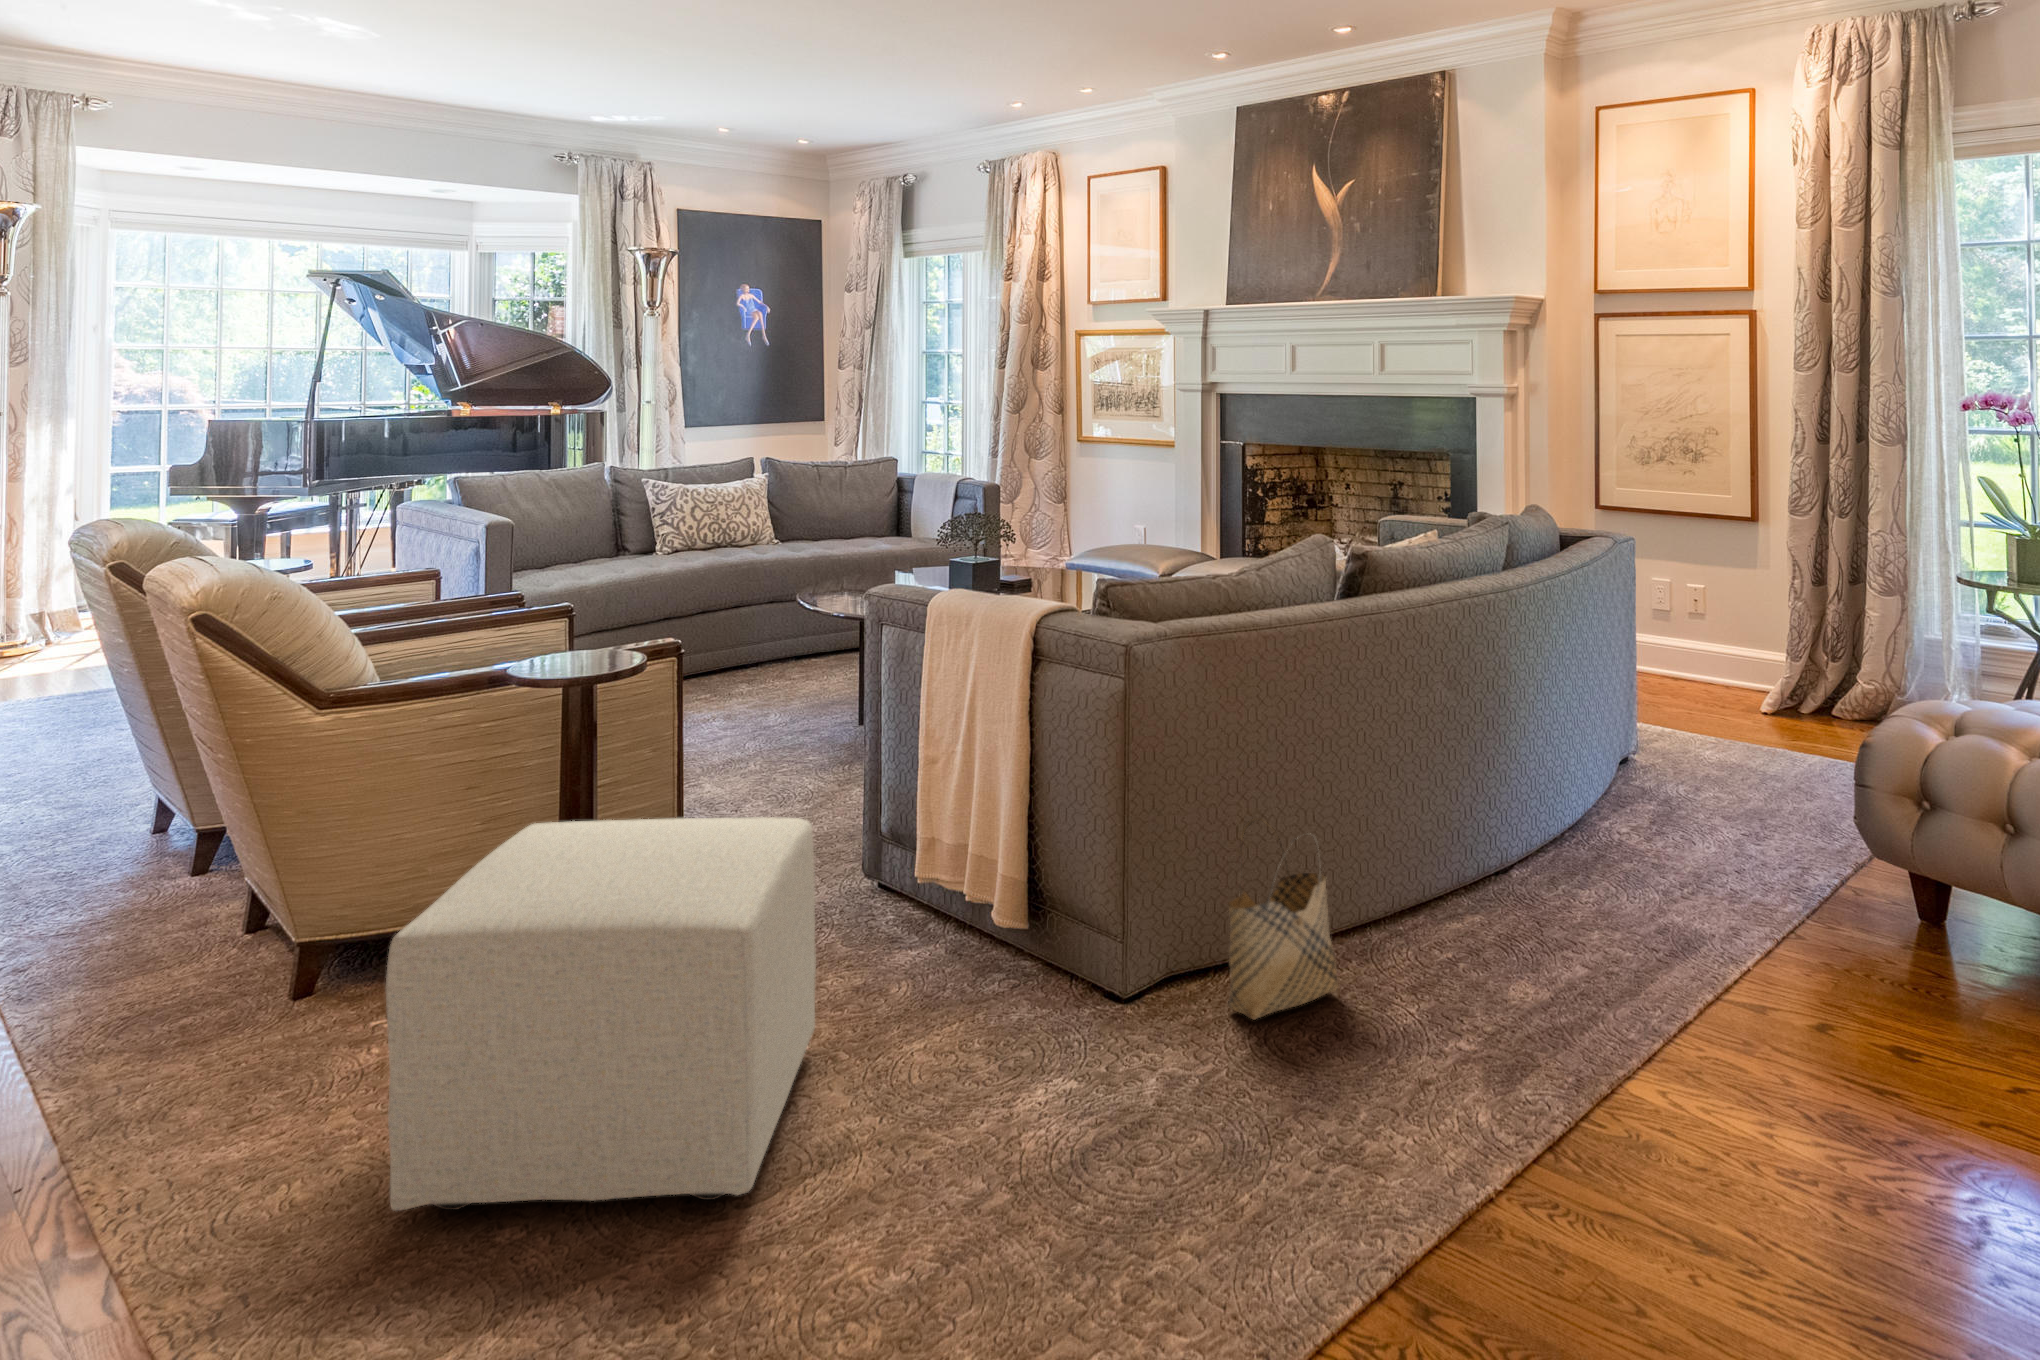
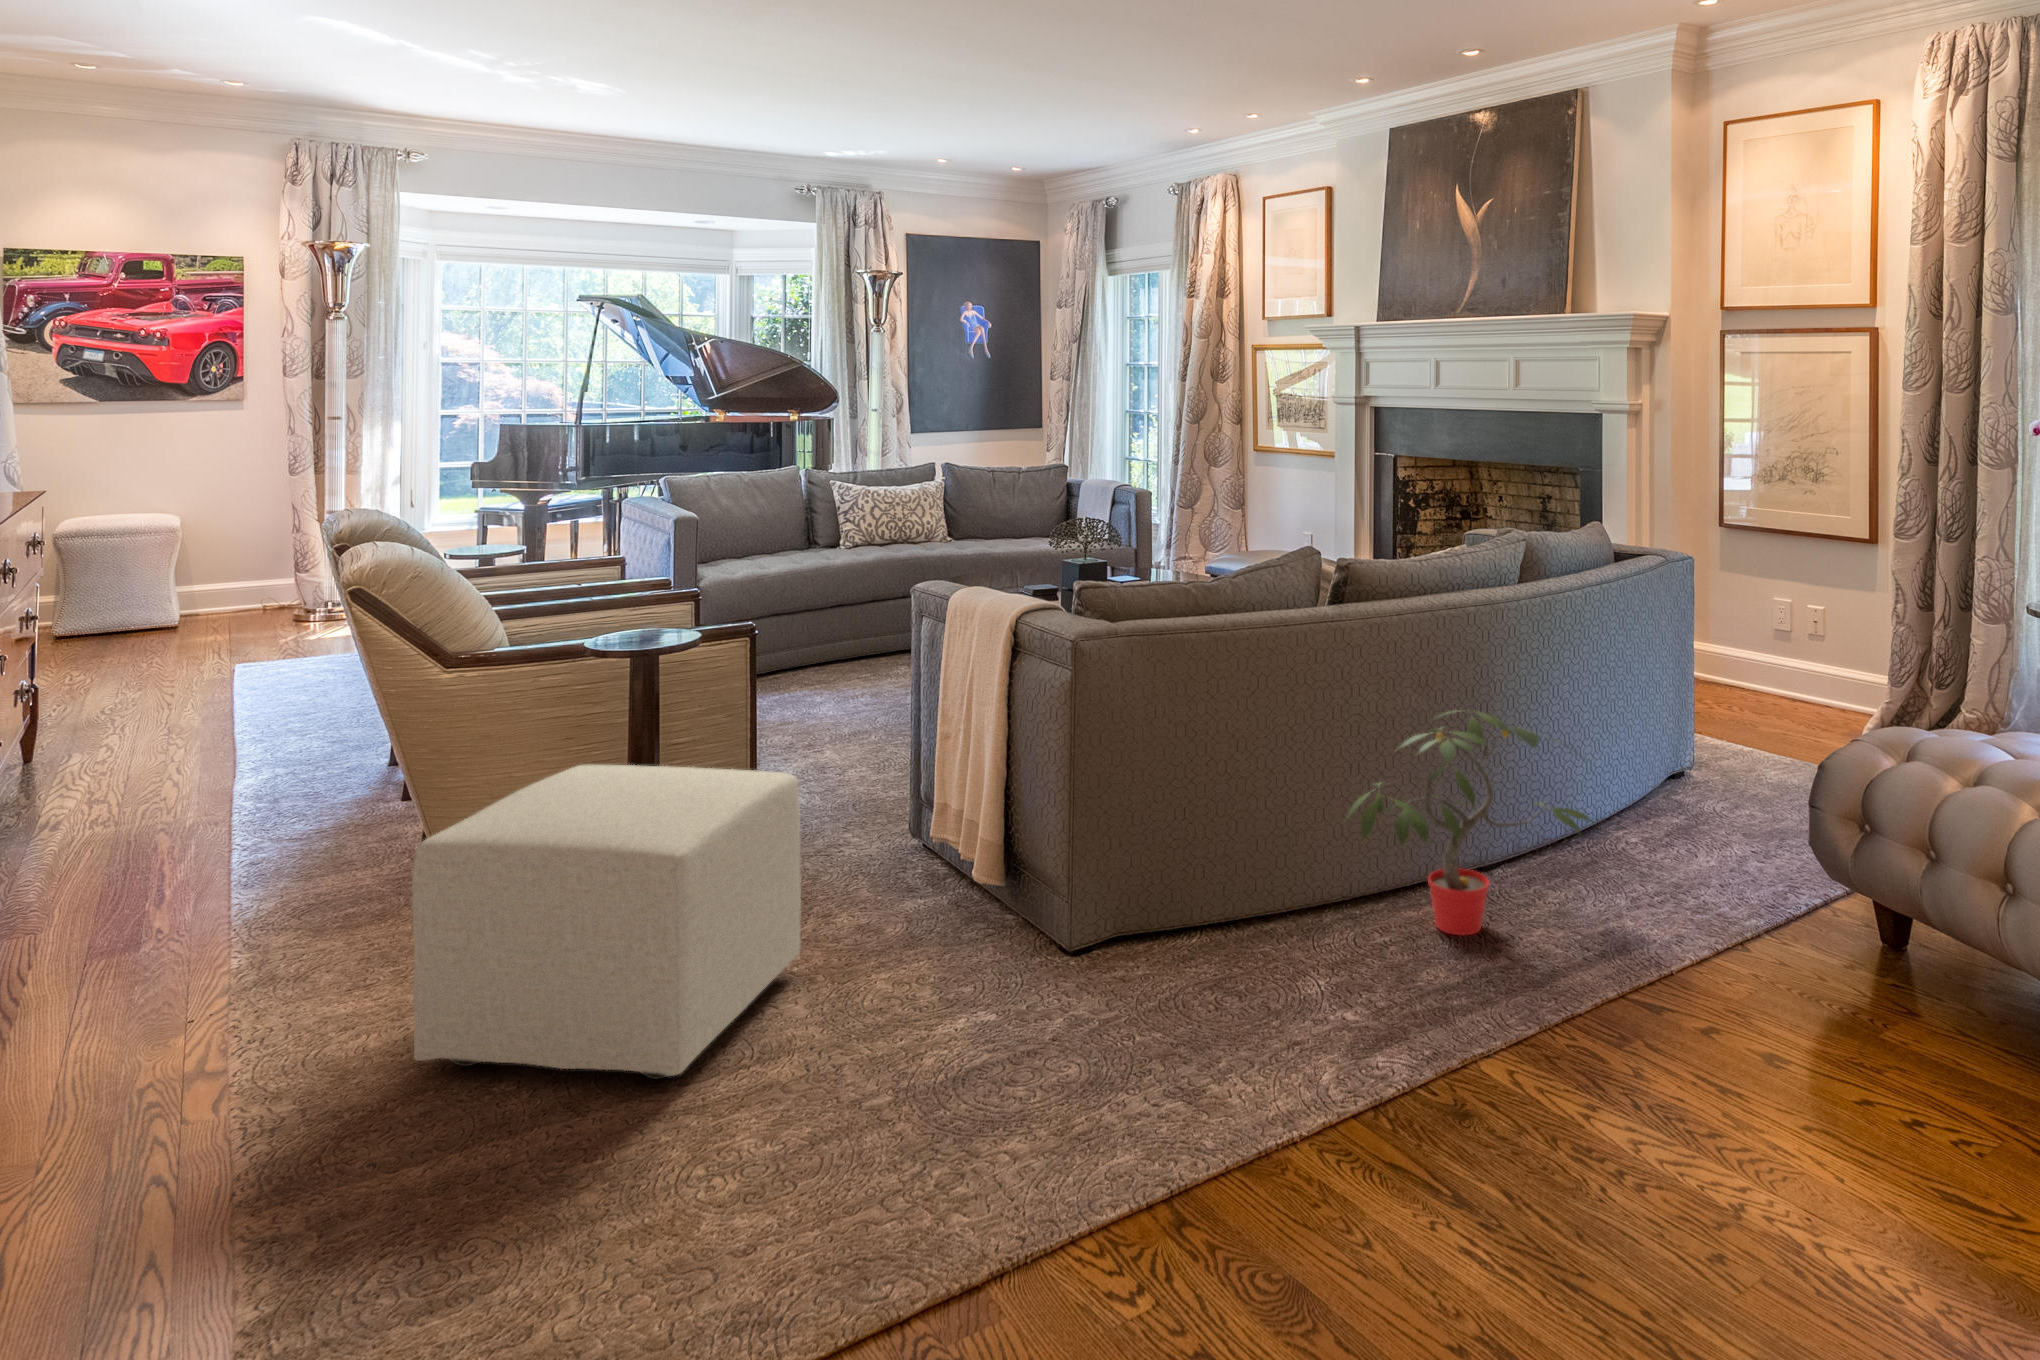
potted plant: none [1393,705,1637,944] -> present [1347,710,1591,935]
woven basket: present [1228,818,1337,1020] -> none [1160,799,1270,980]

